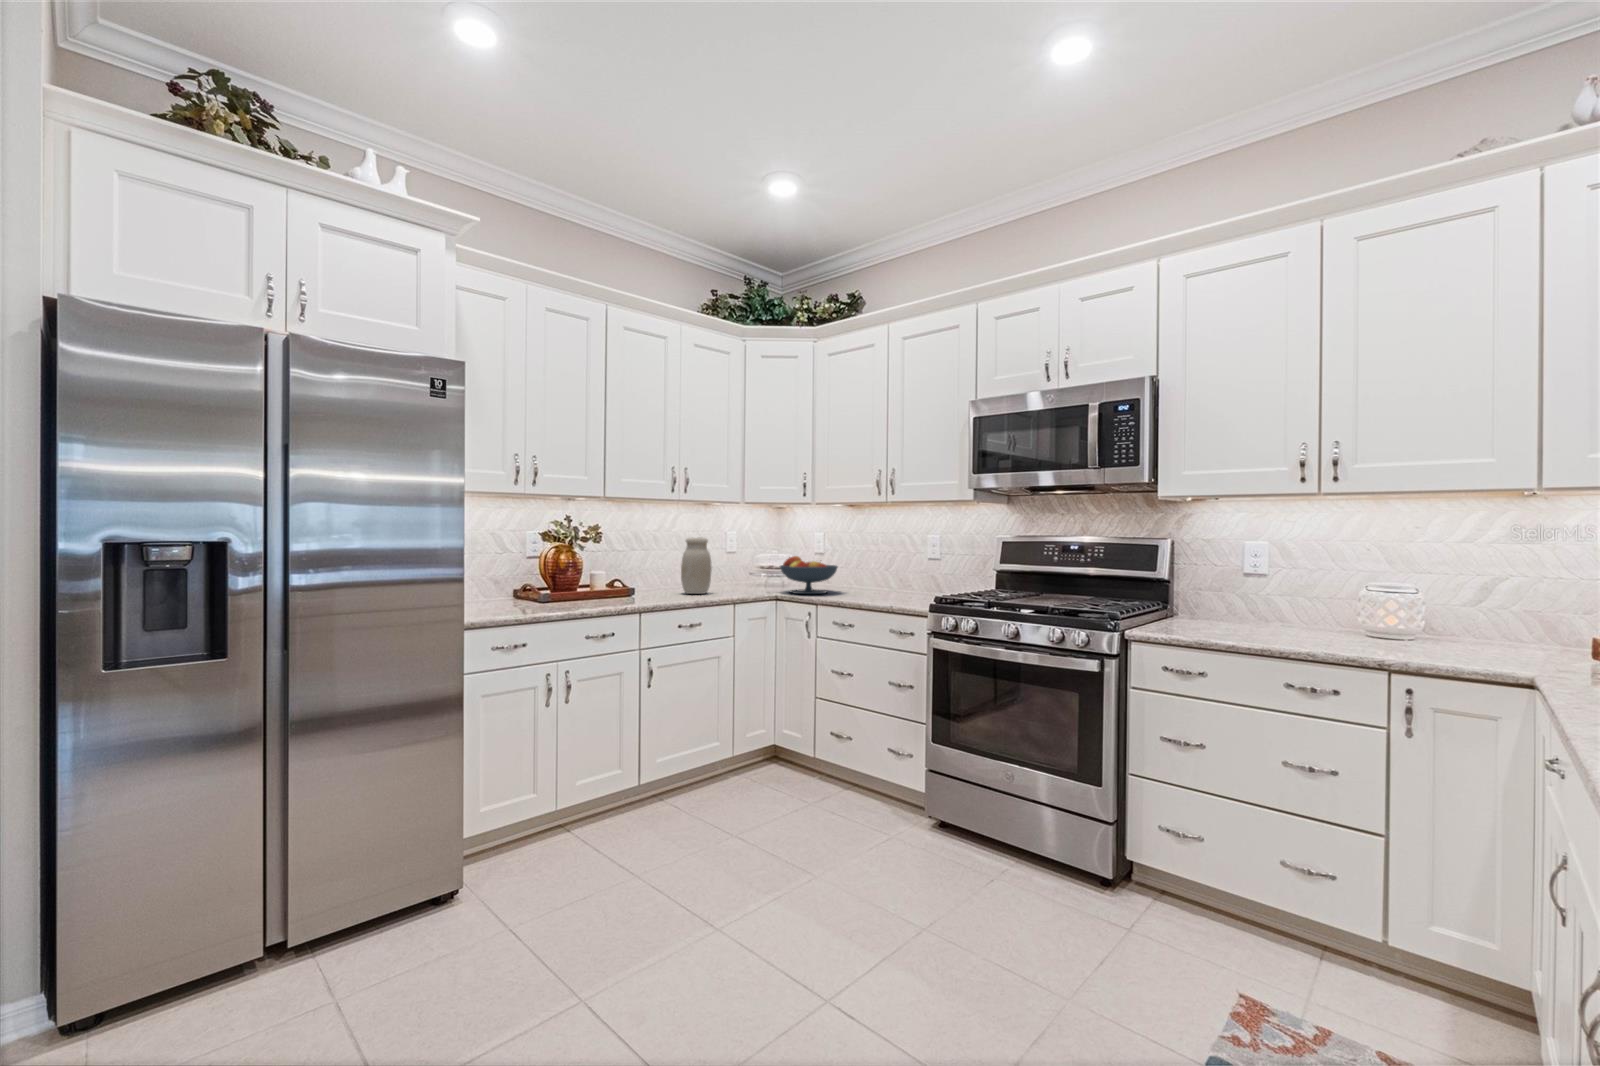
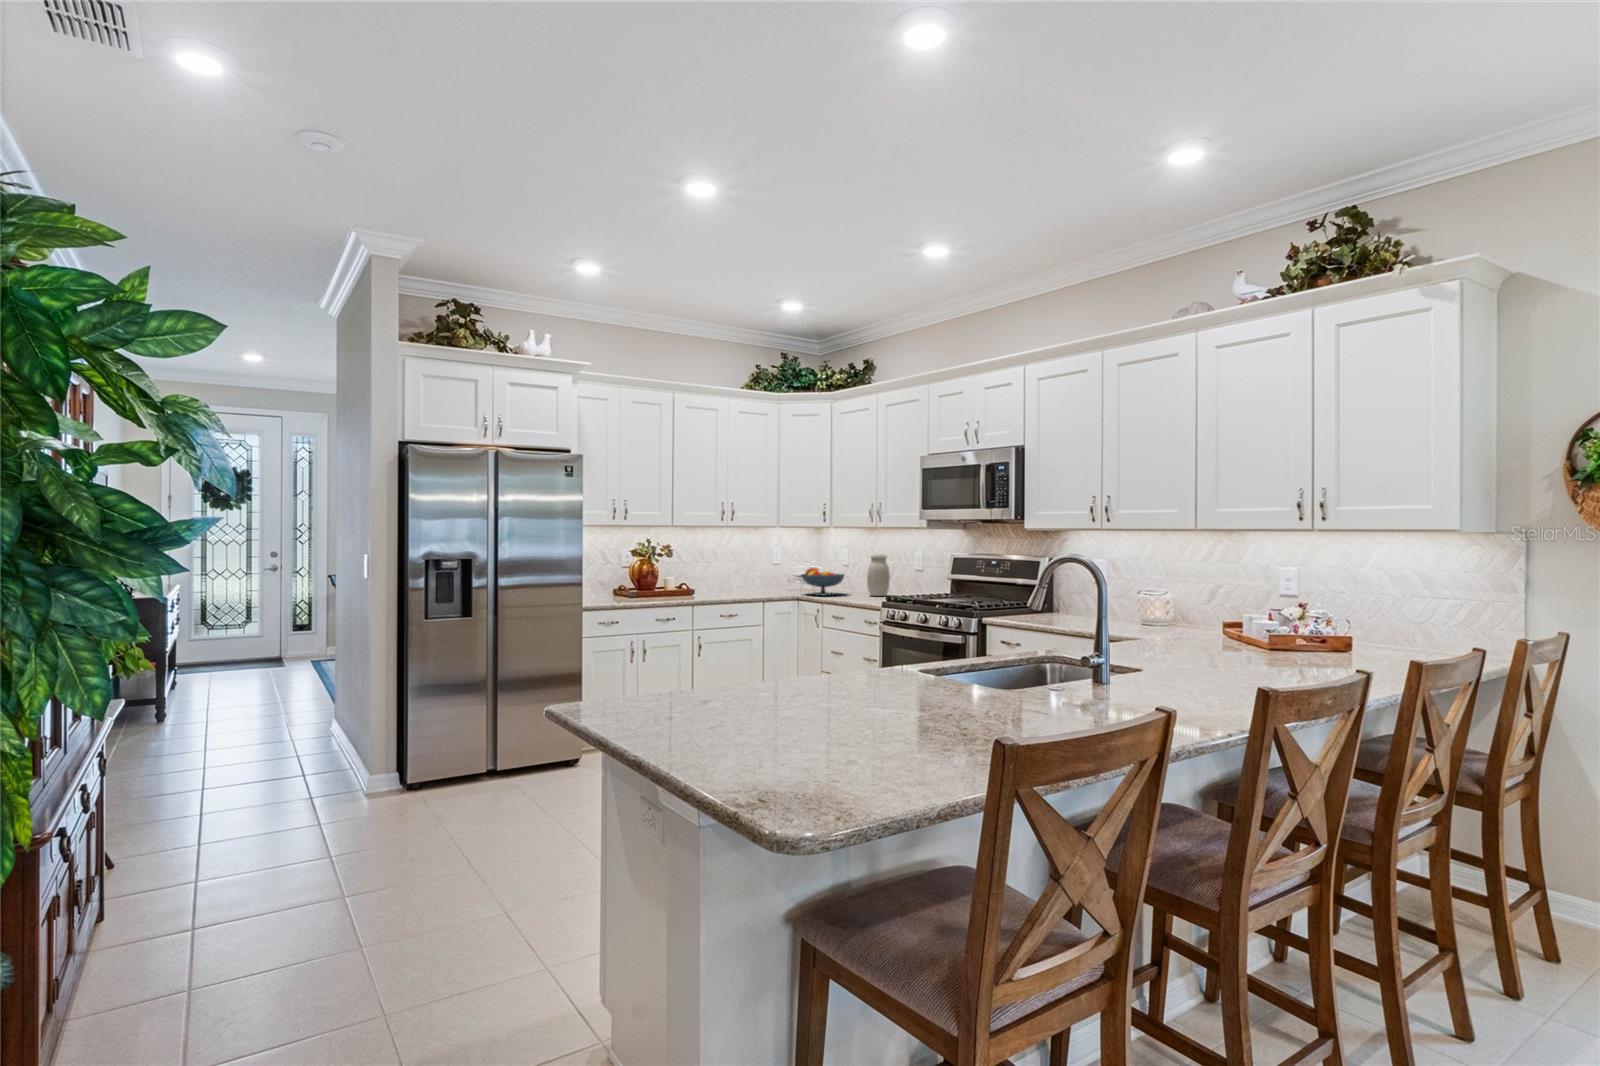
jar: present [681,538,712,594] -> present [867,554,890,596]

